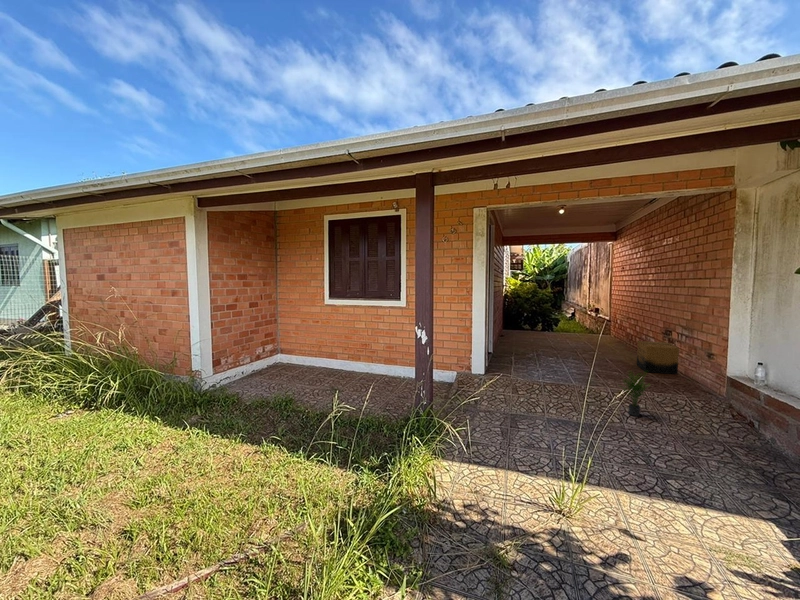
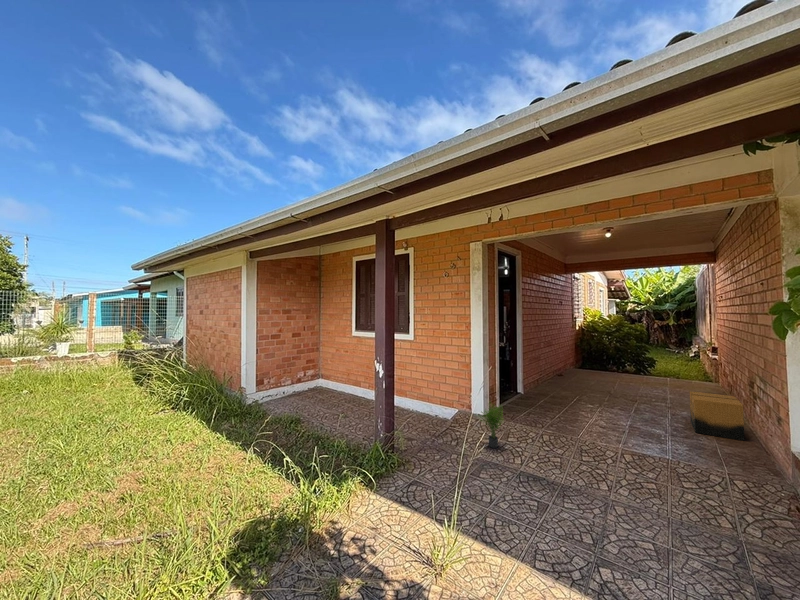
potted plant: present [623,374,648,416] -> present [482,406,502,448]

